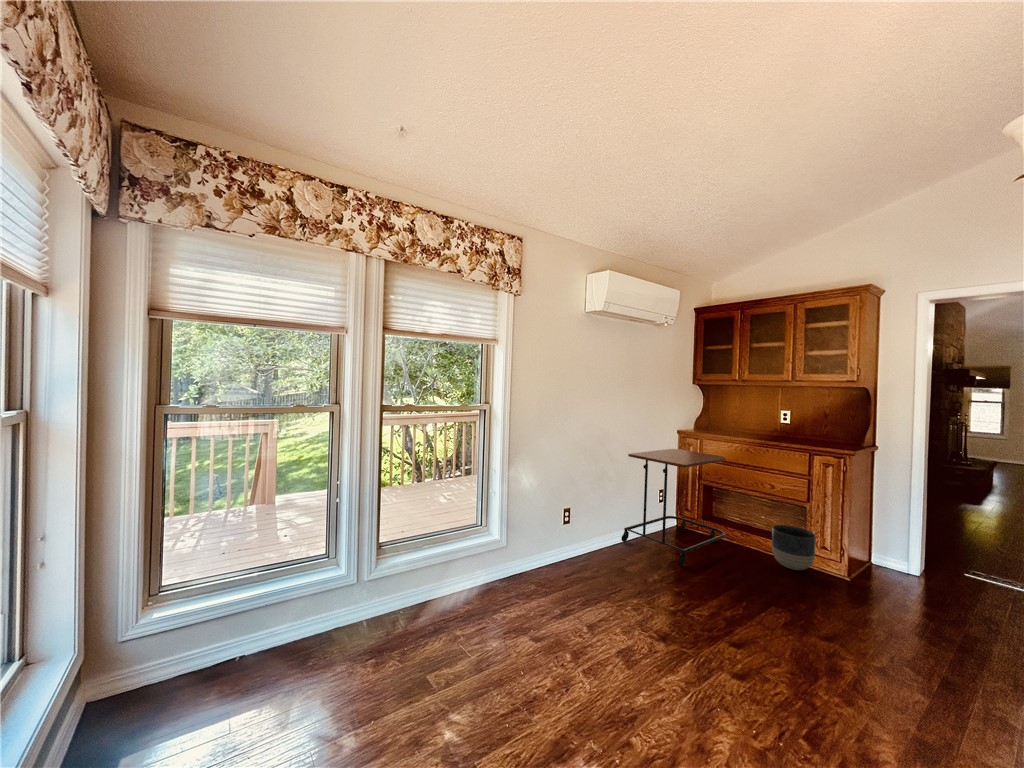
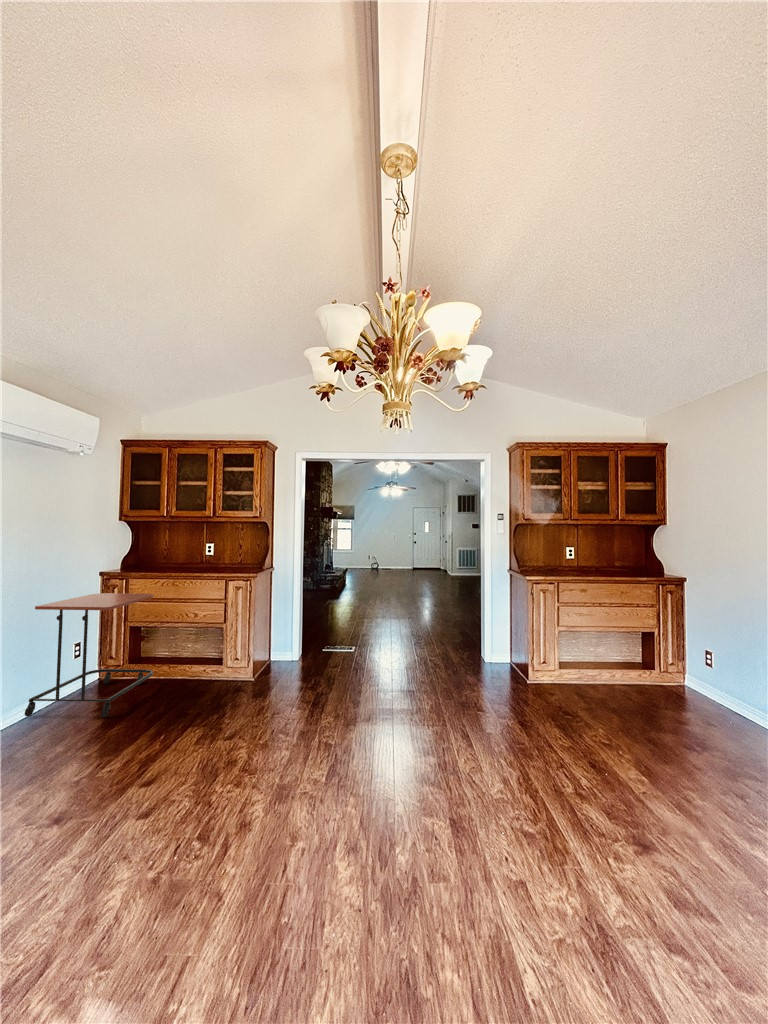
planter: present [772,525,816,570] -> none [196,647,230,685]

